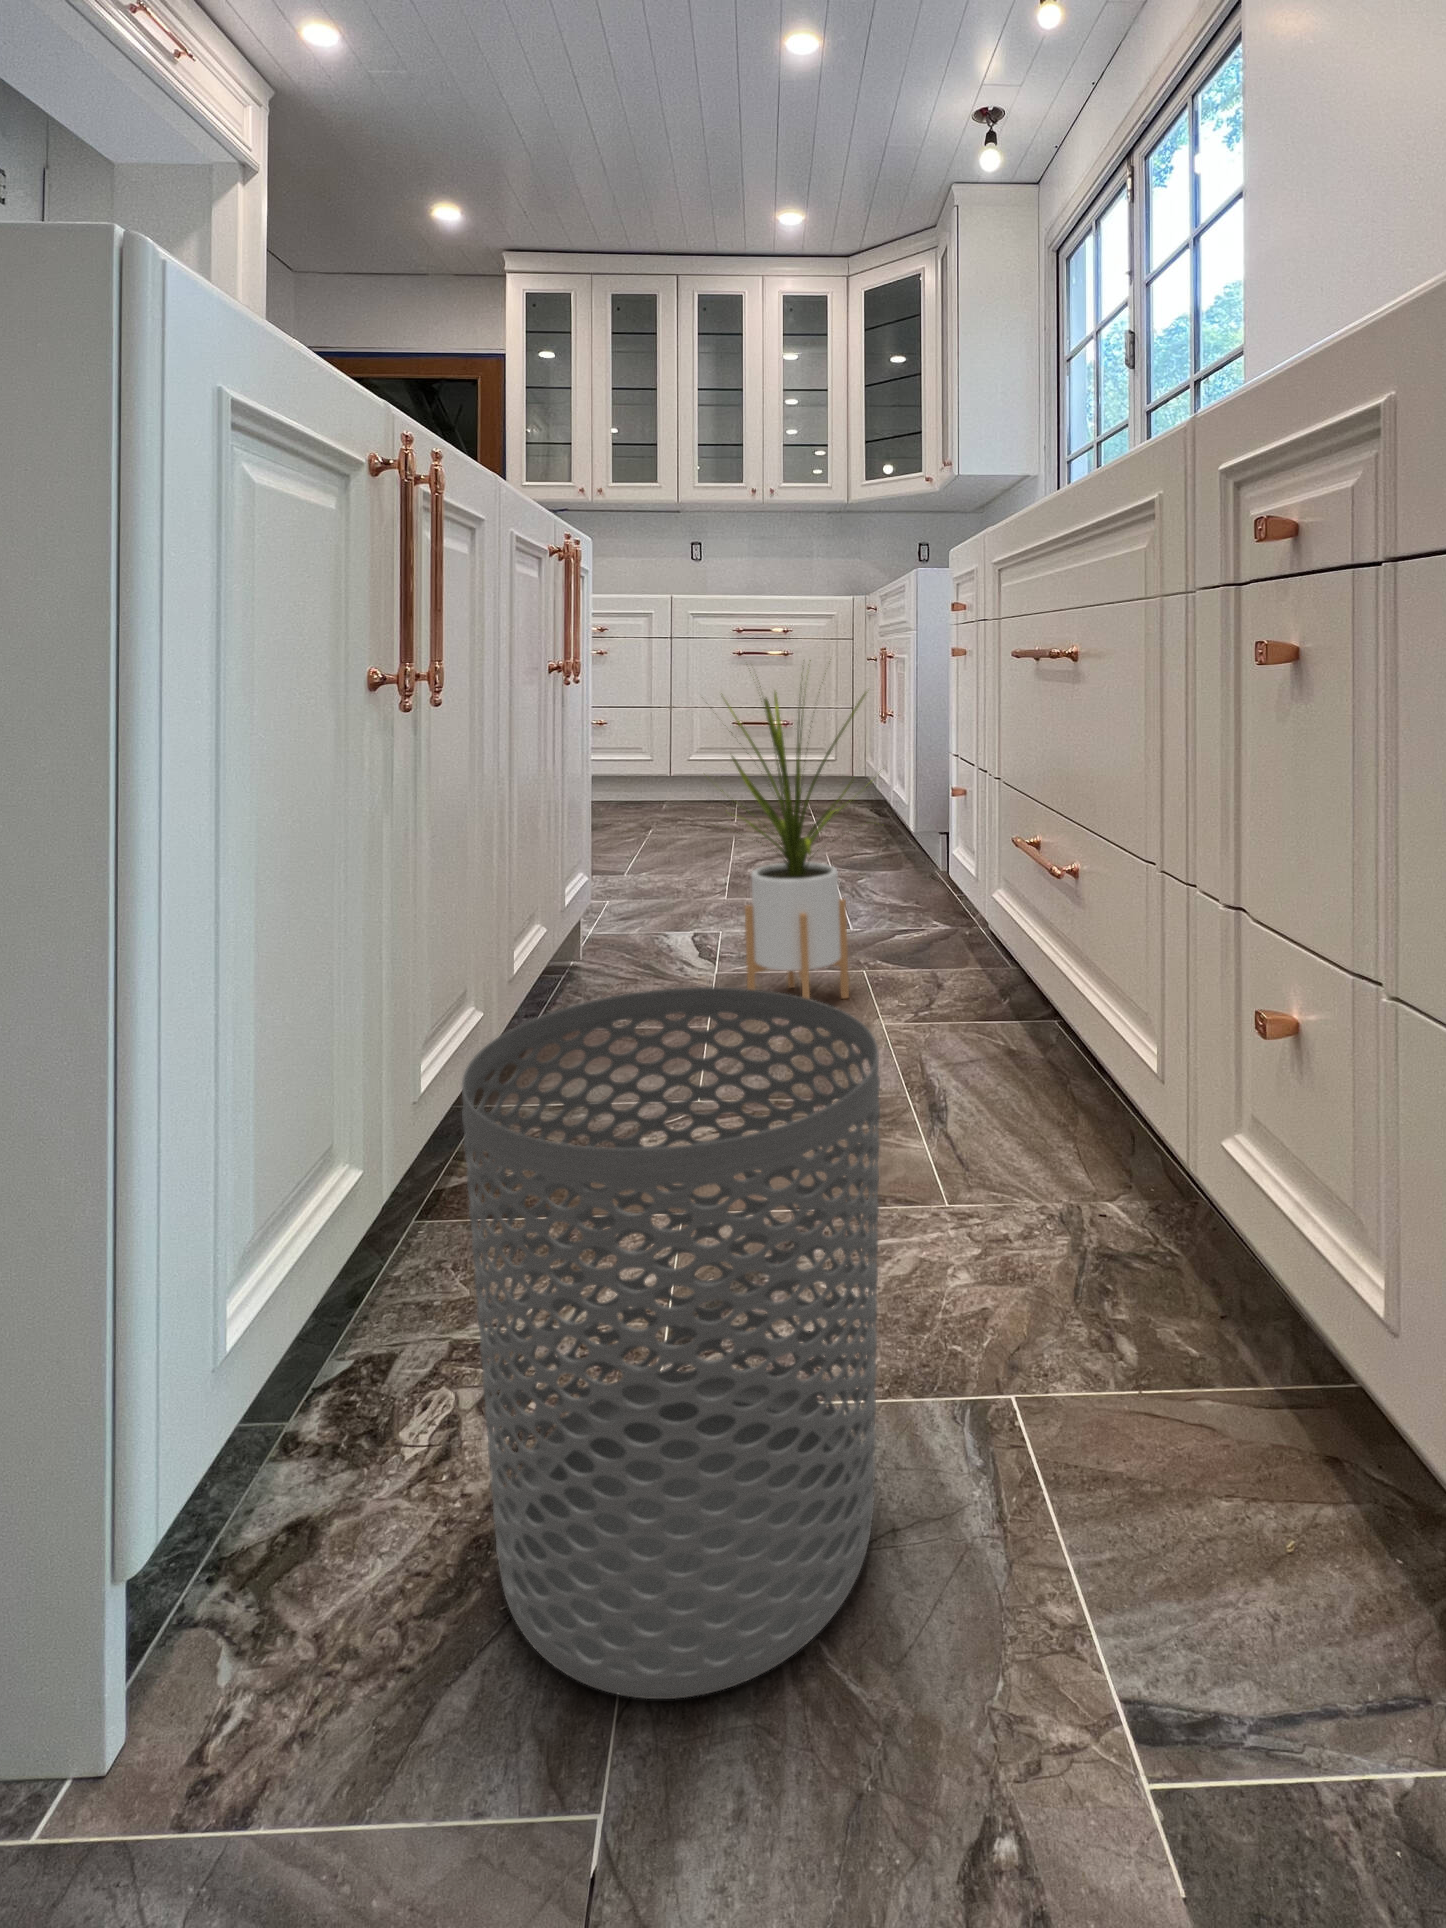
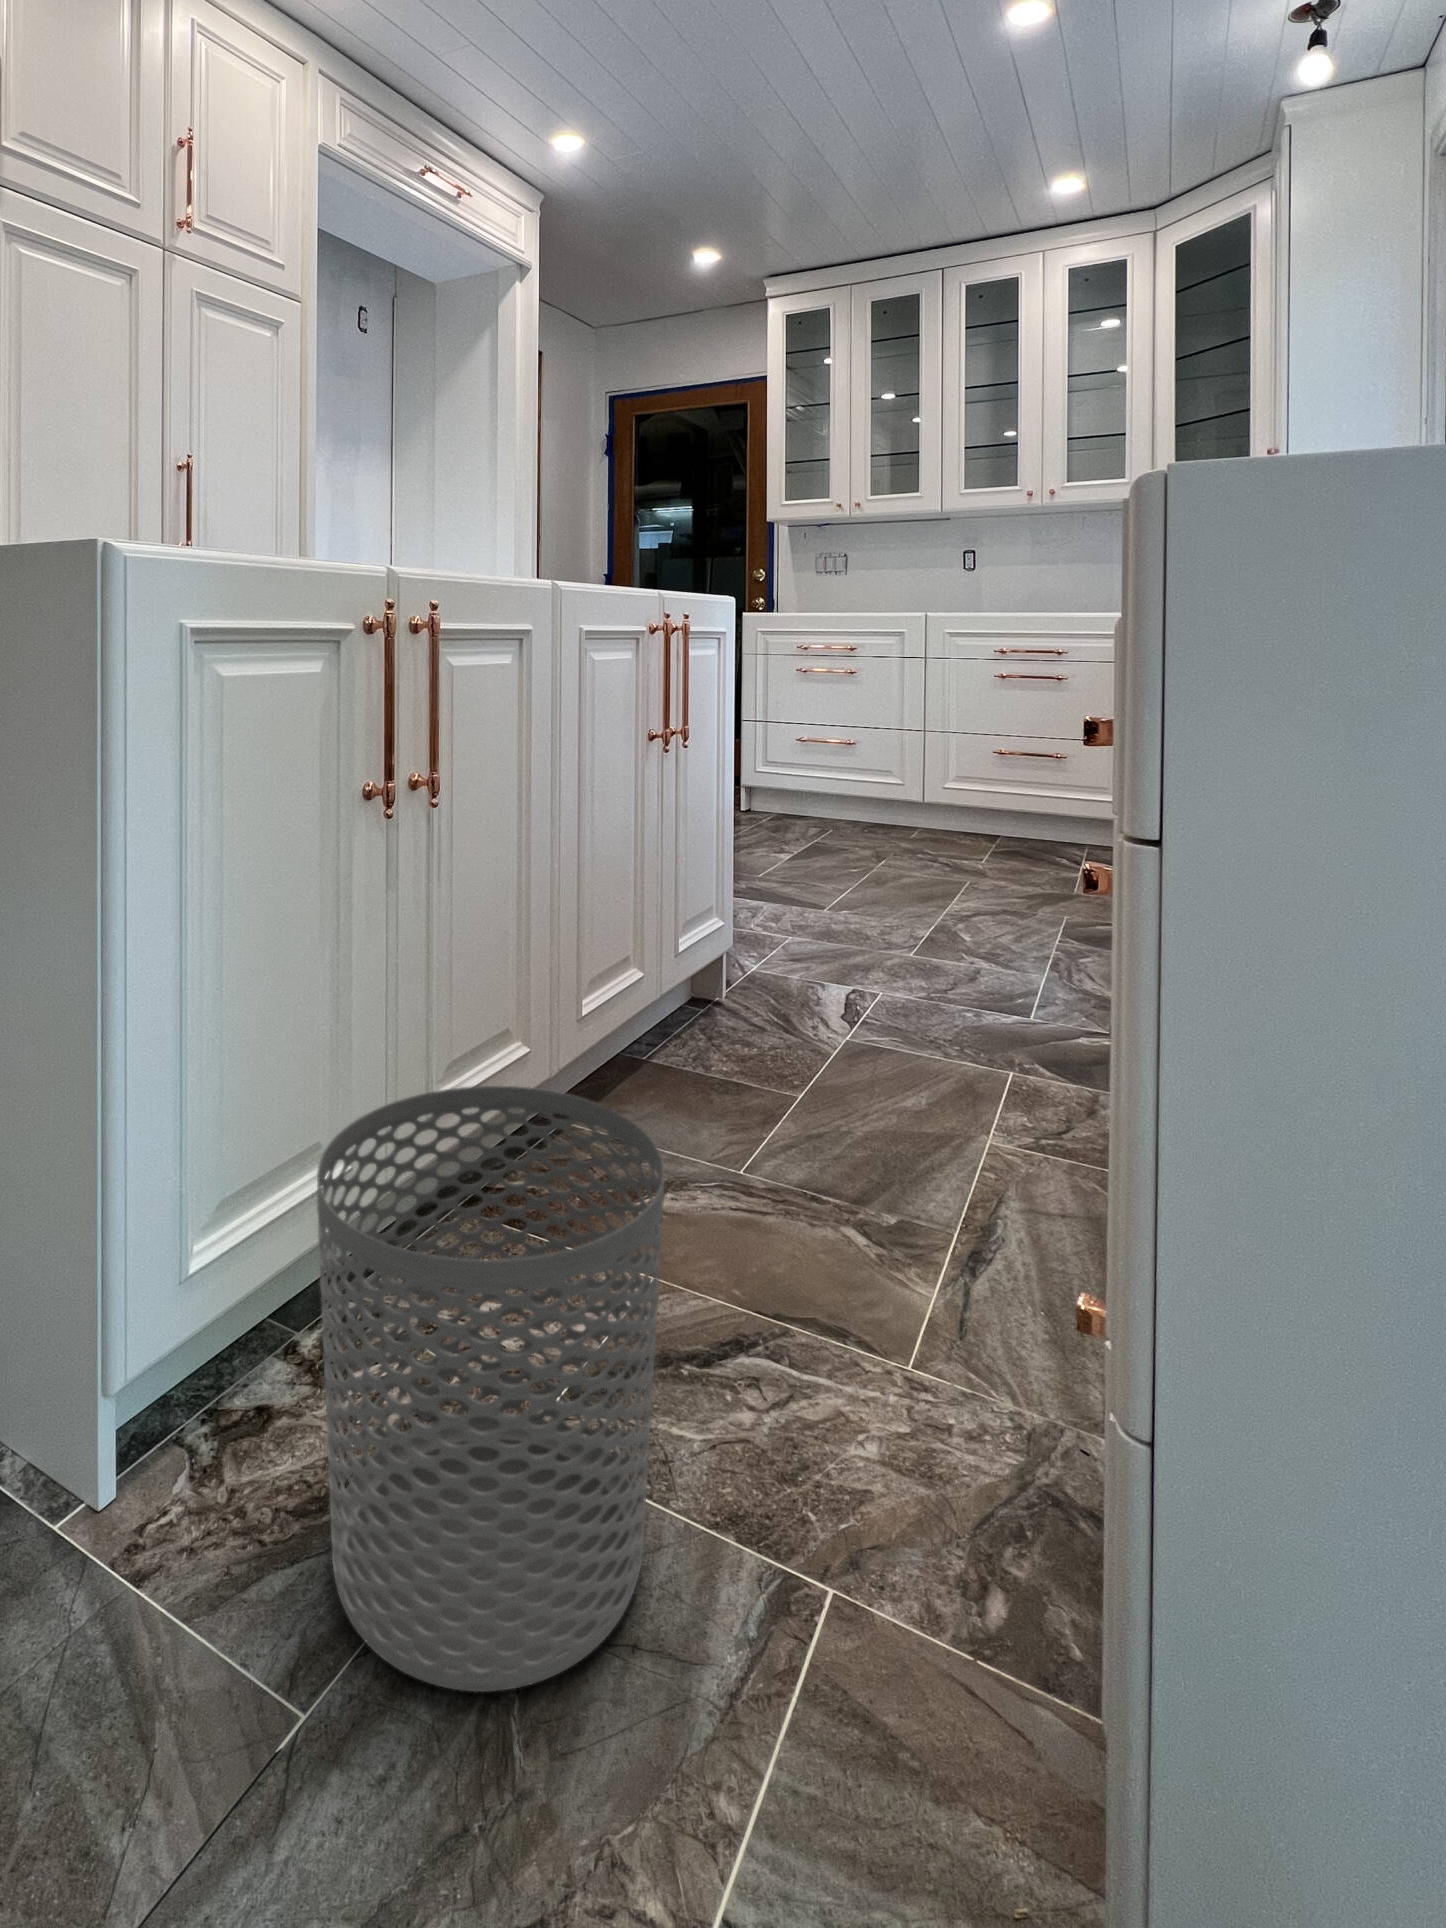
house plant: present [707,660,884,999] -> none [817,729,1025,1117]

